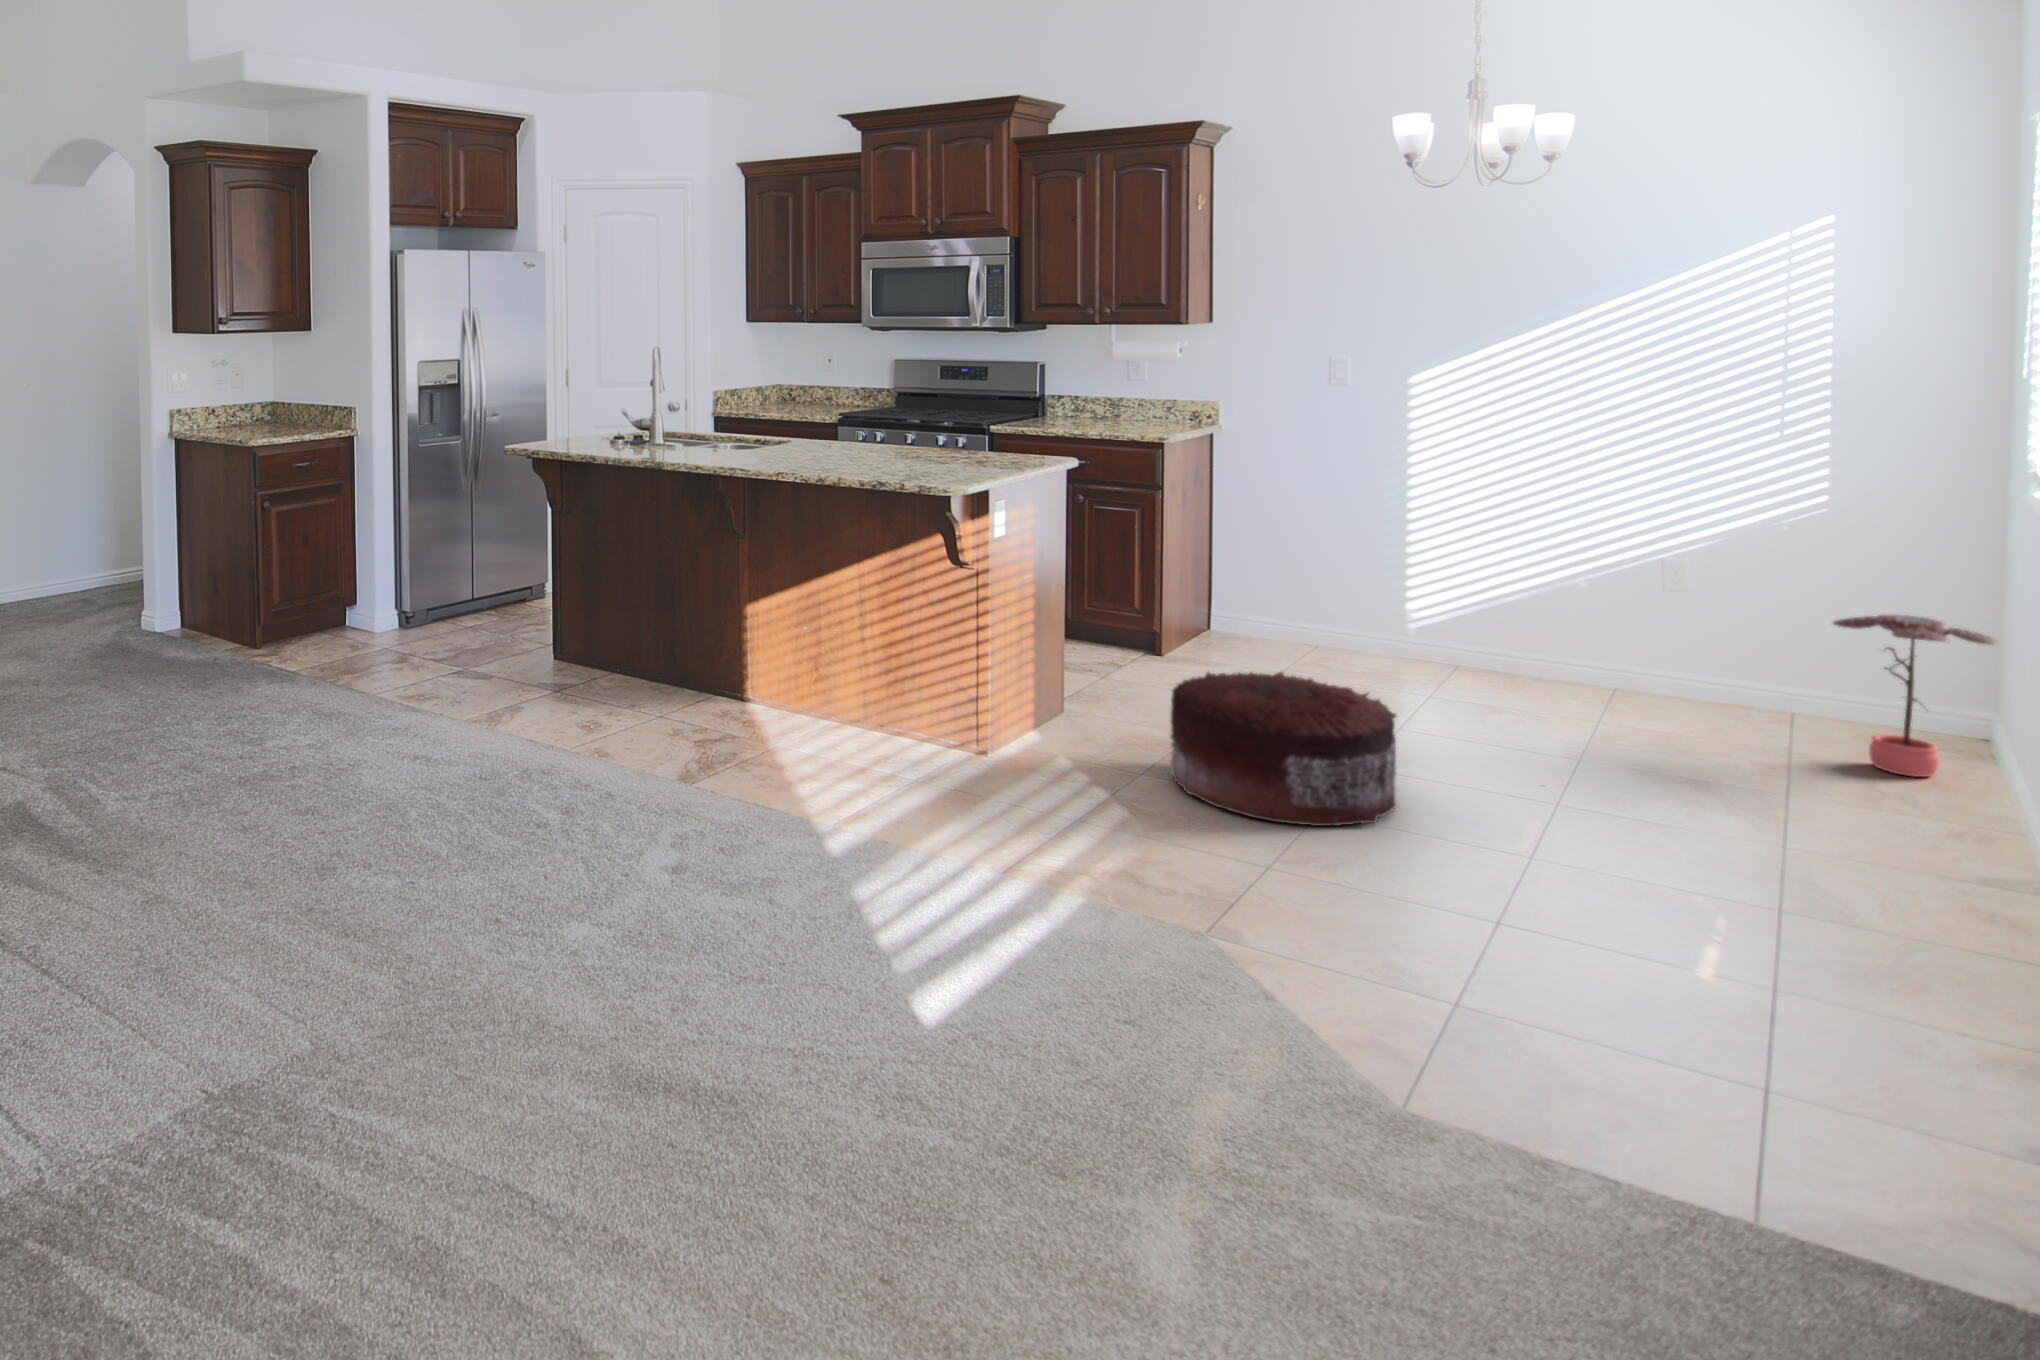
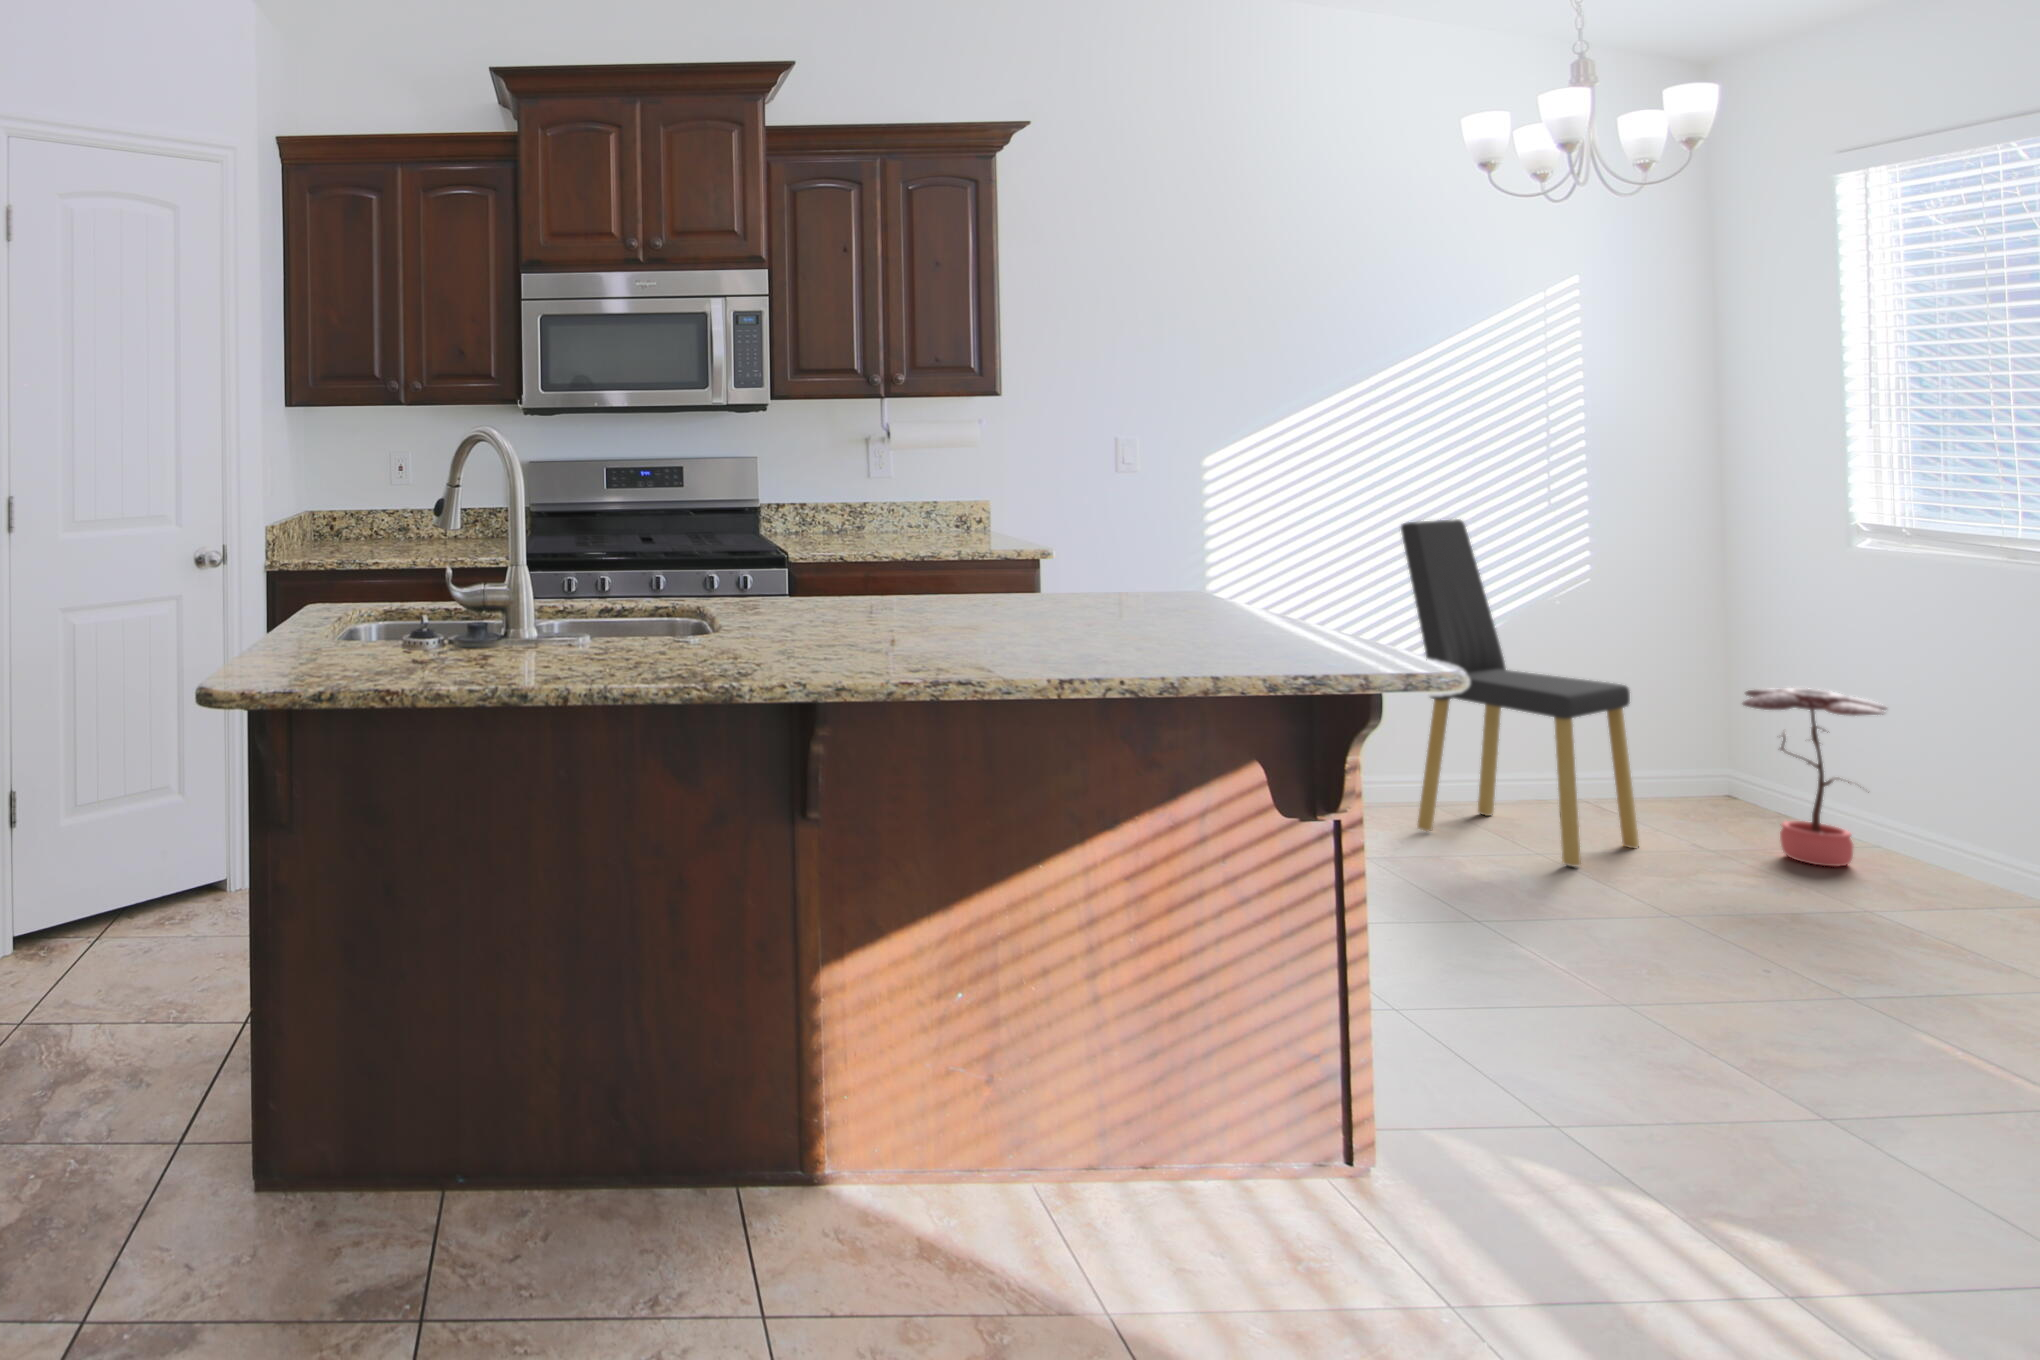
dining chair: none [1549,440,1745,735] -> present [1401,519,1639,866]
pouf: present [1170,672,1397,826] -> none [1527,897,1951,1192]

